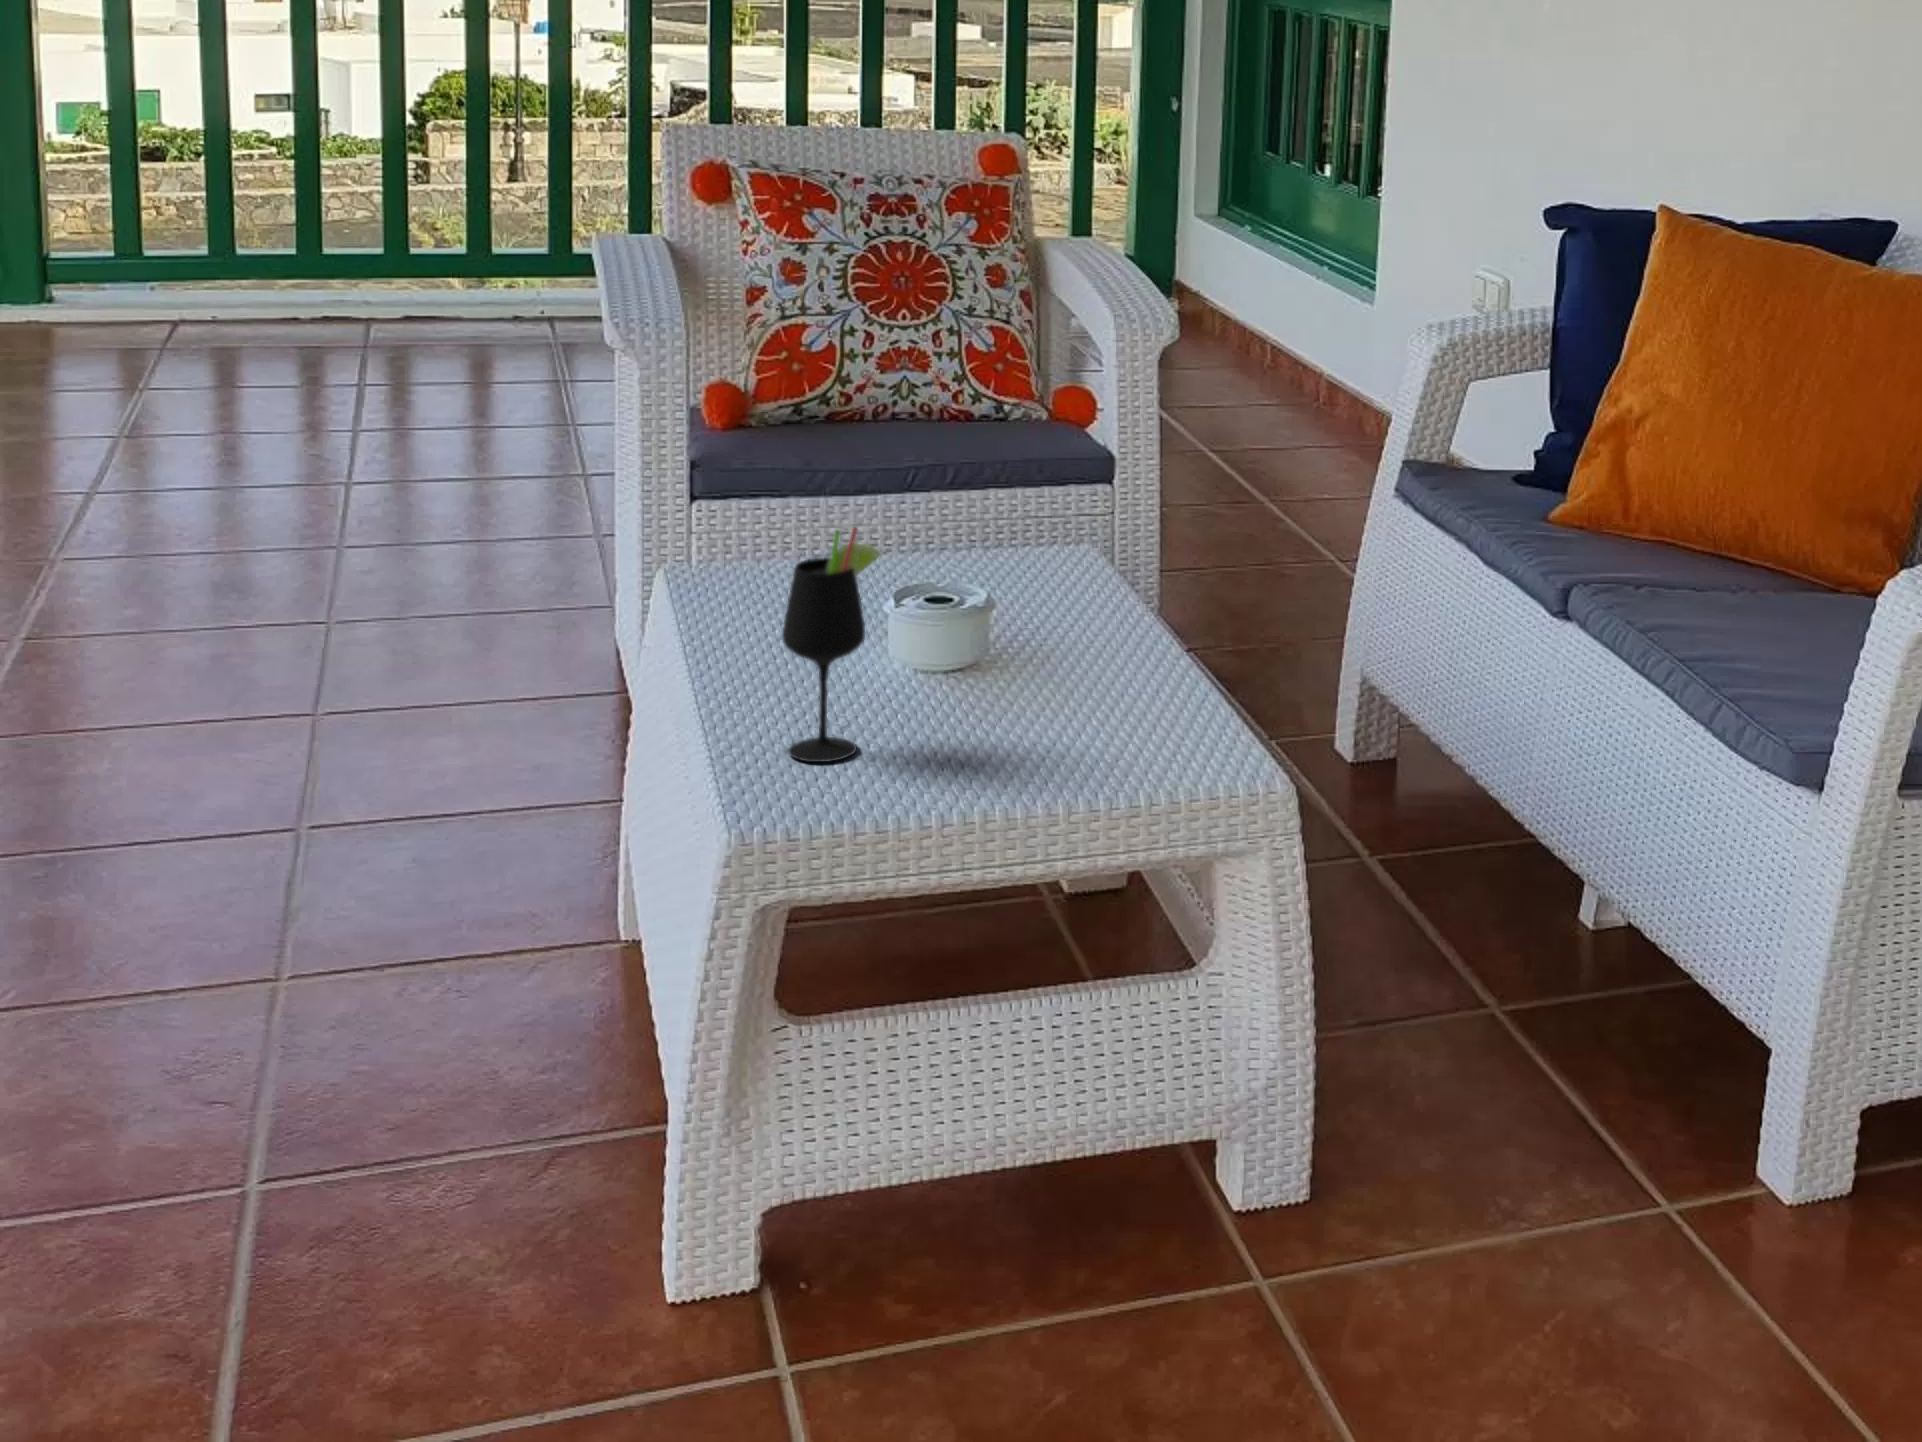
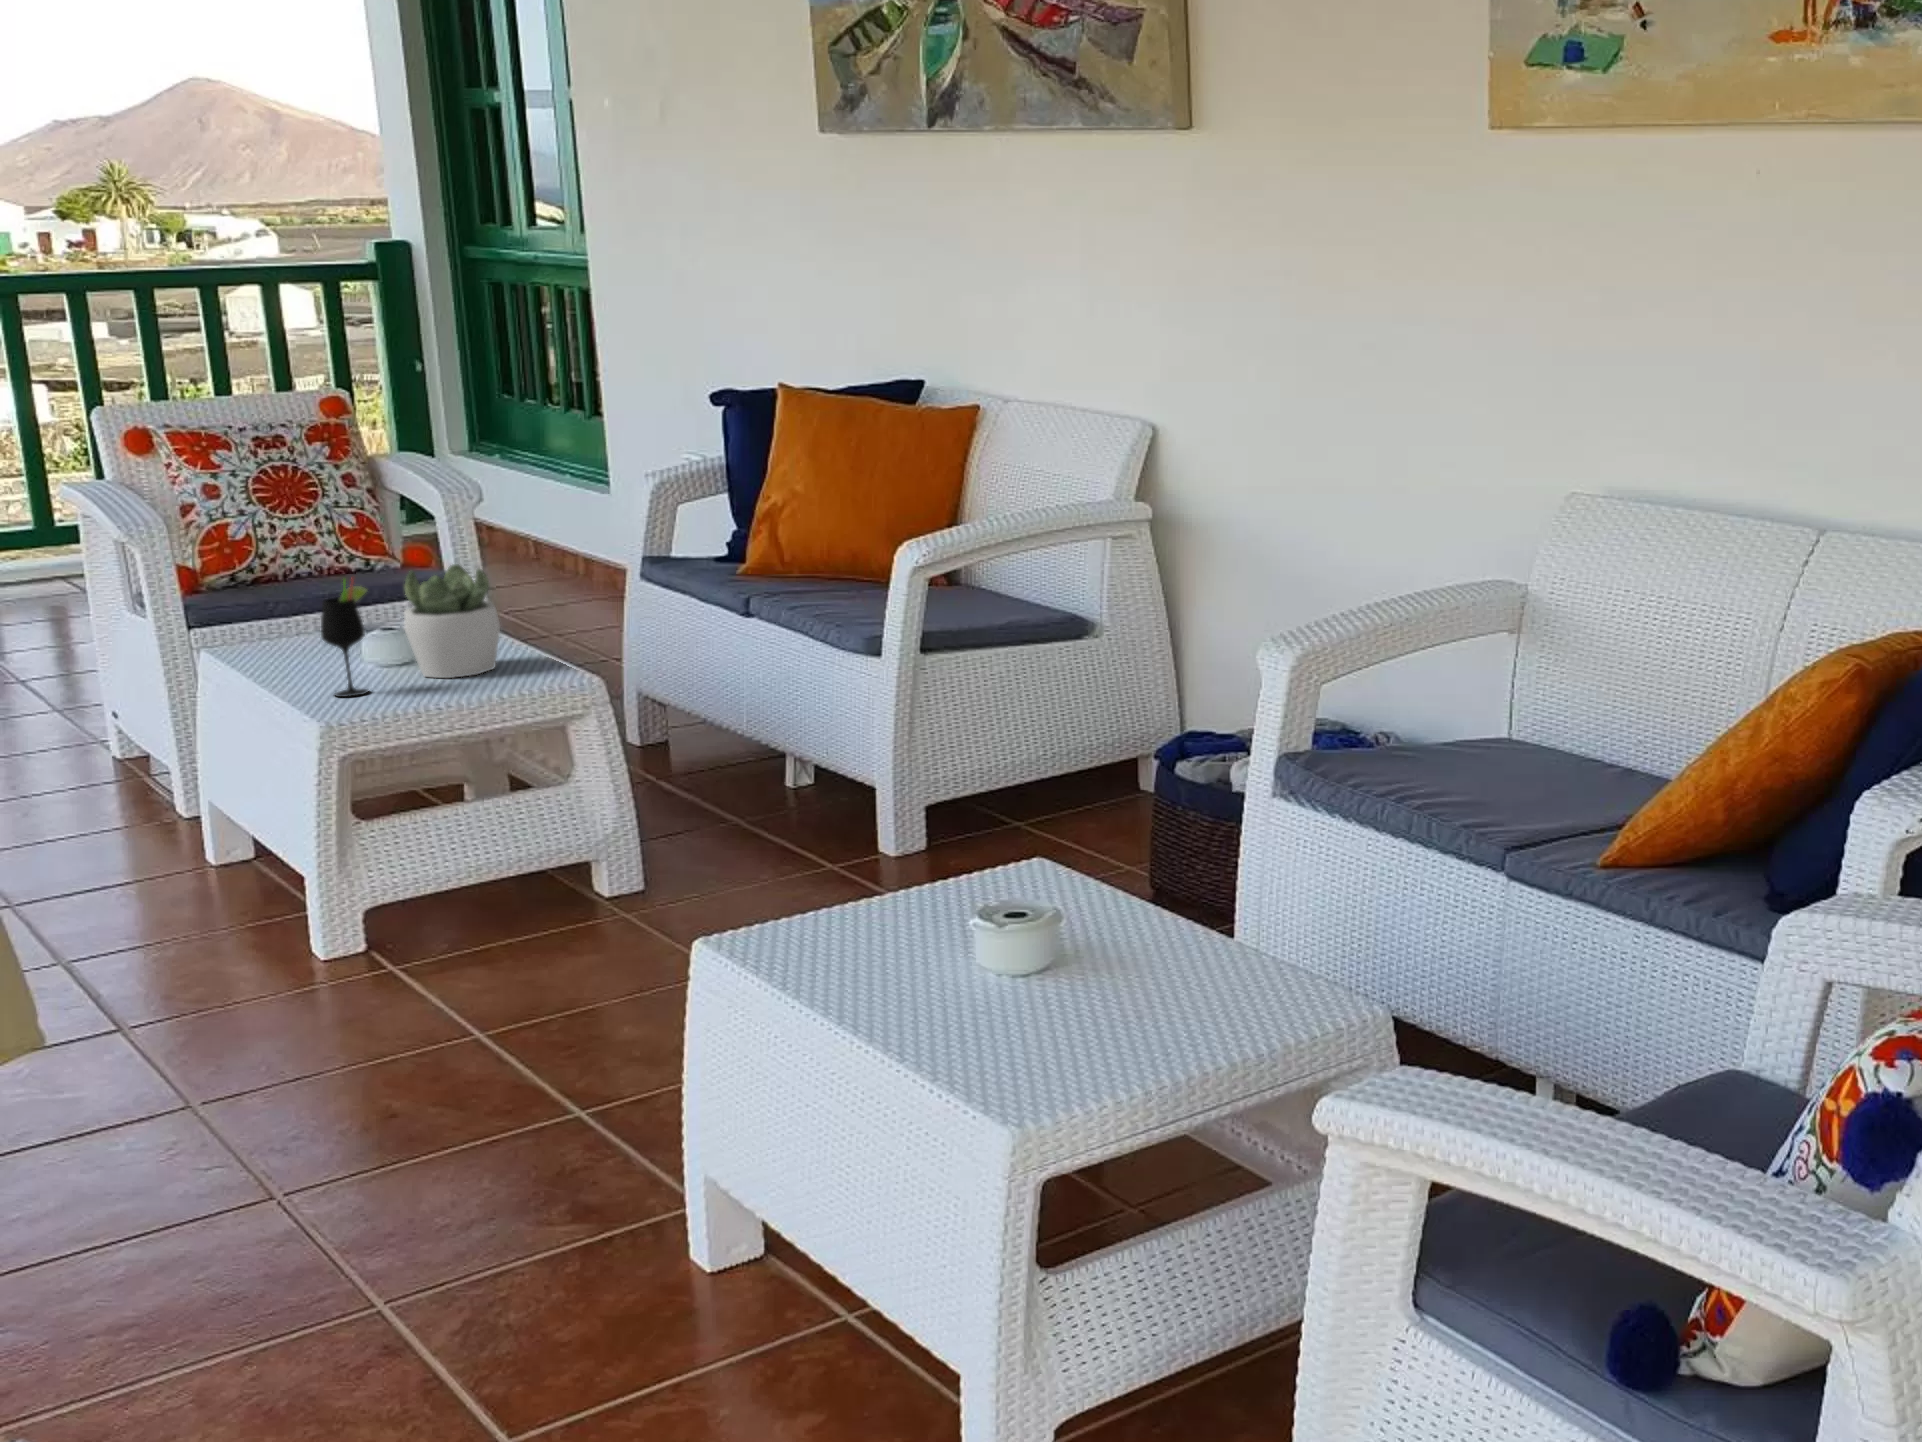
succulent plant: none [951,501,1123,733] -> present [404,564,500,678]

